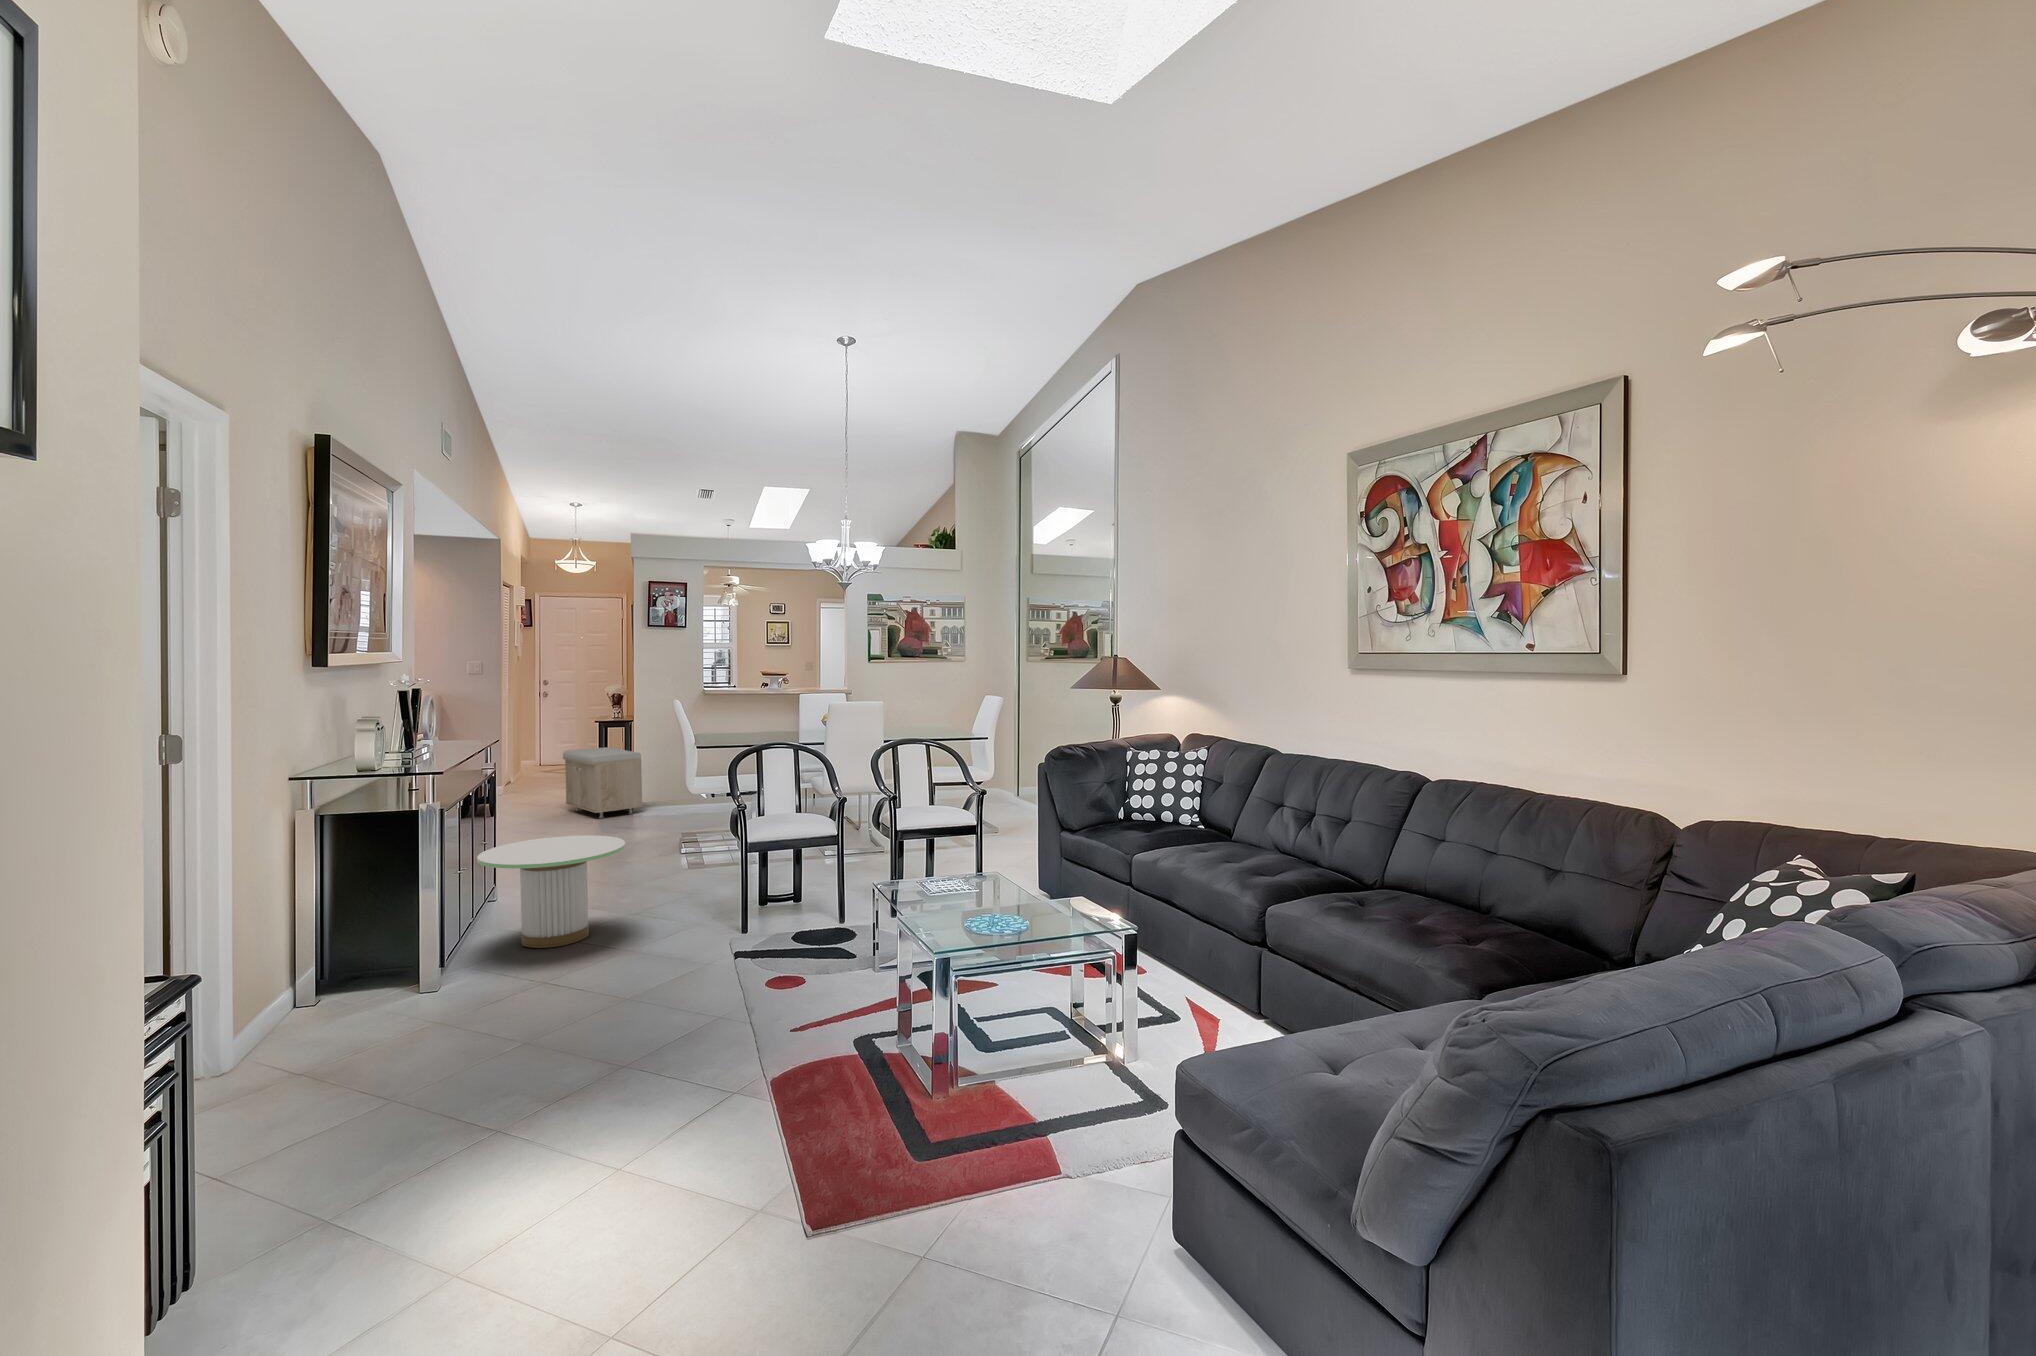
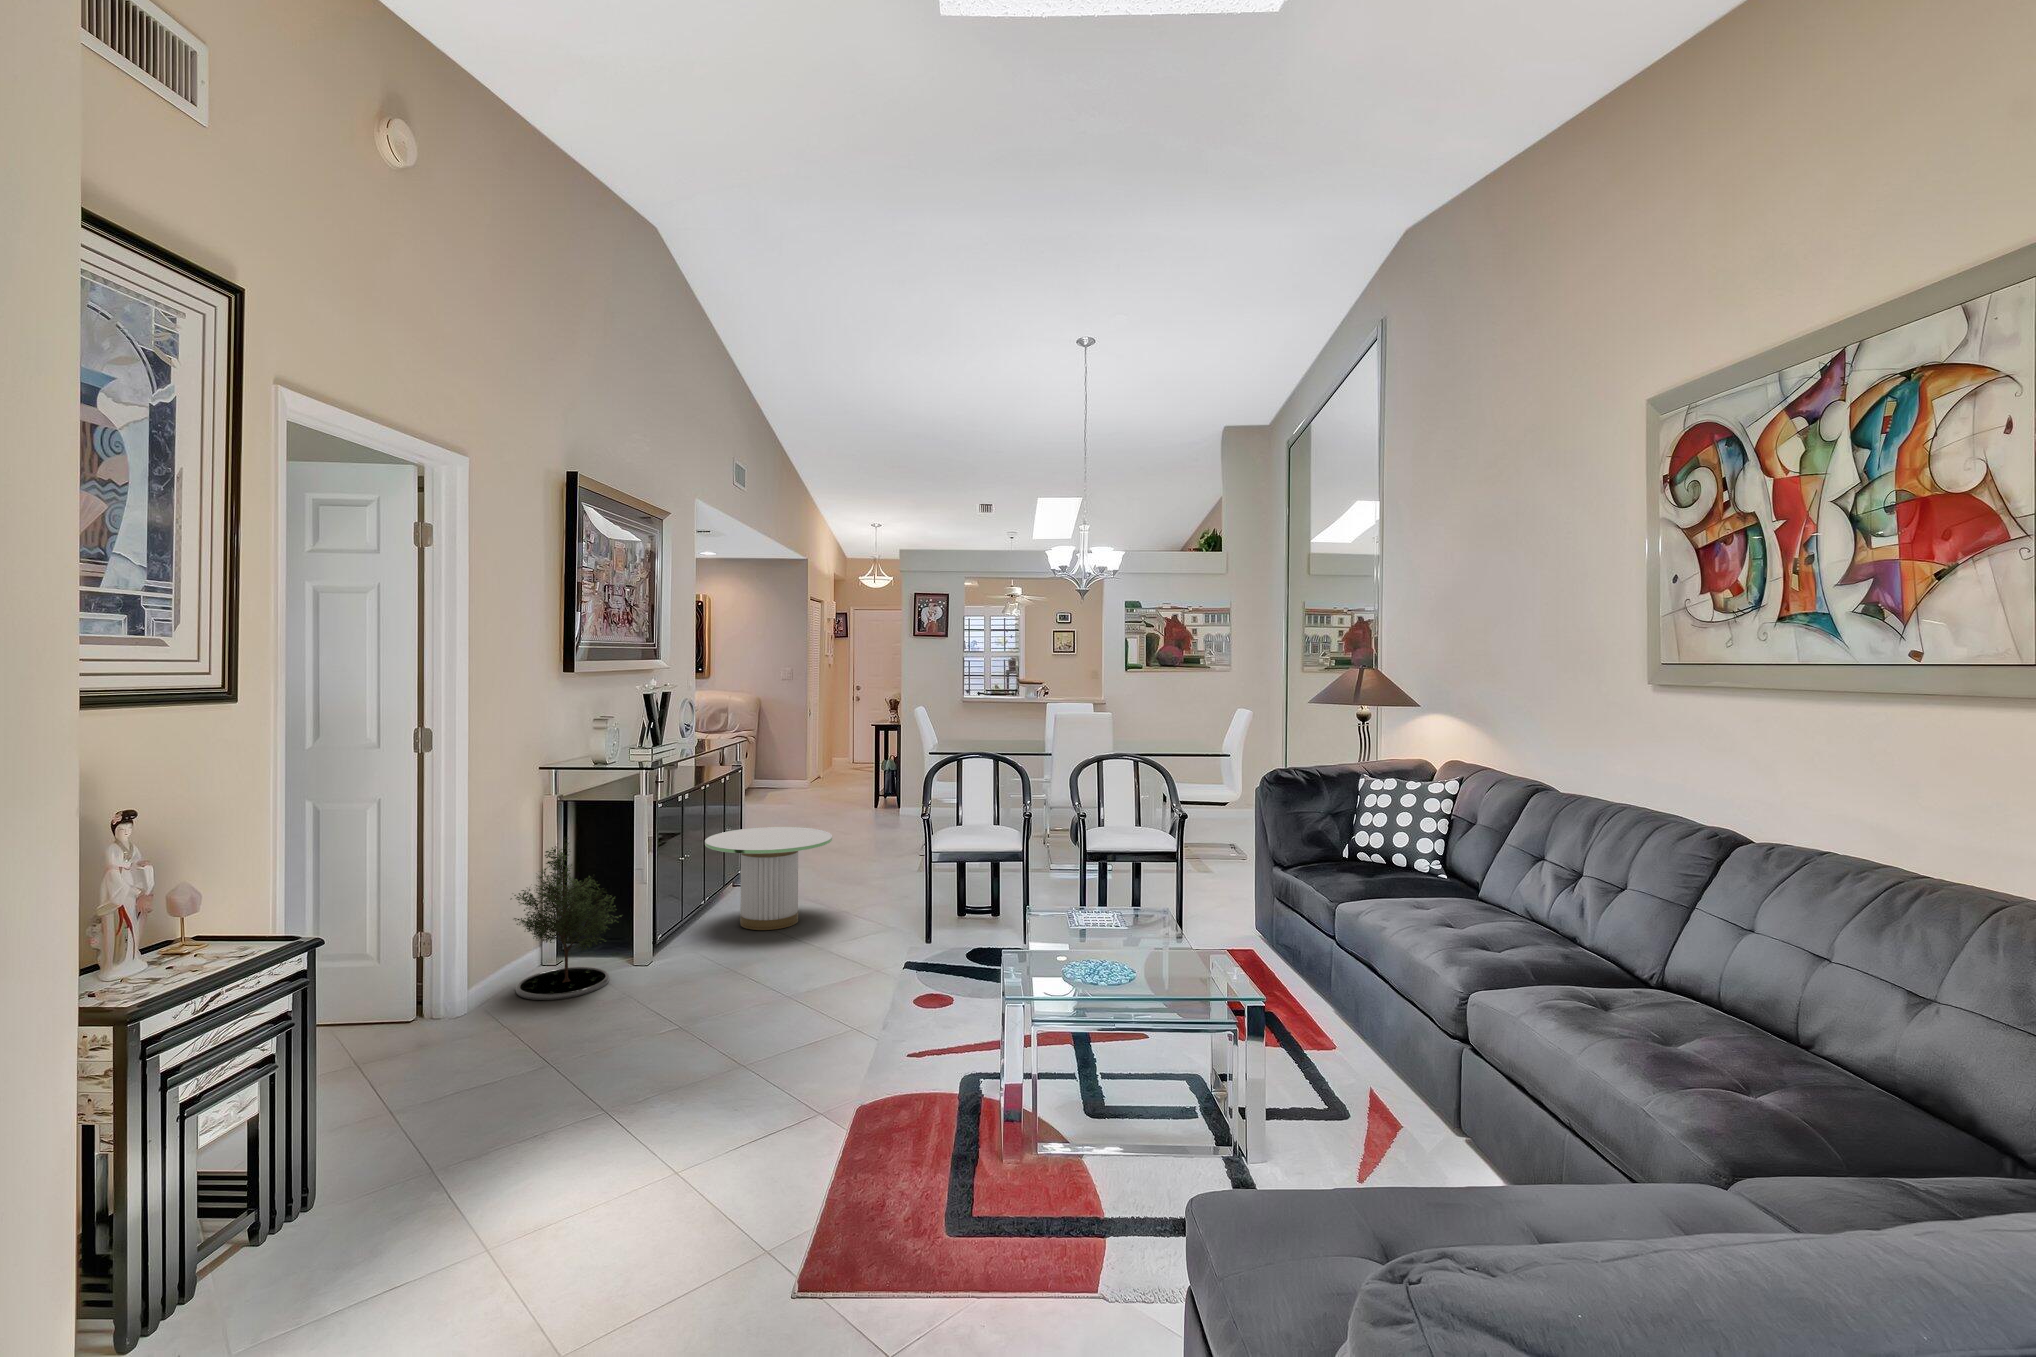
storage bench: present [563,747,642,818] -> none [842,748,906,814]
potted tree: none [264,866,411,1058] -> present [511,843,621,1000]

